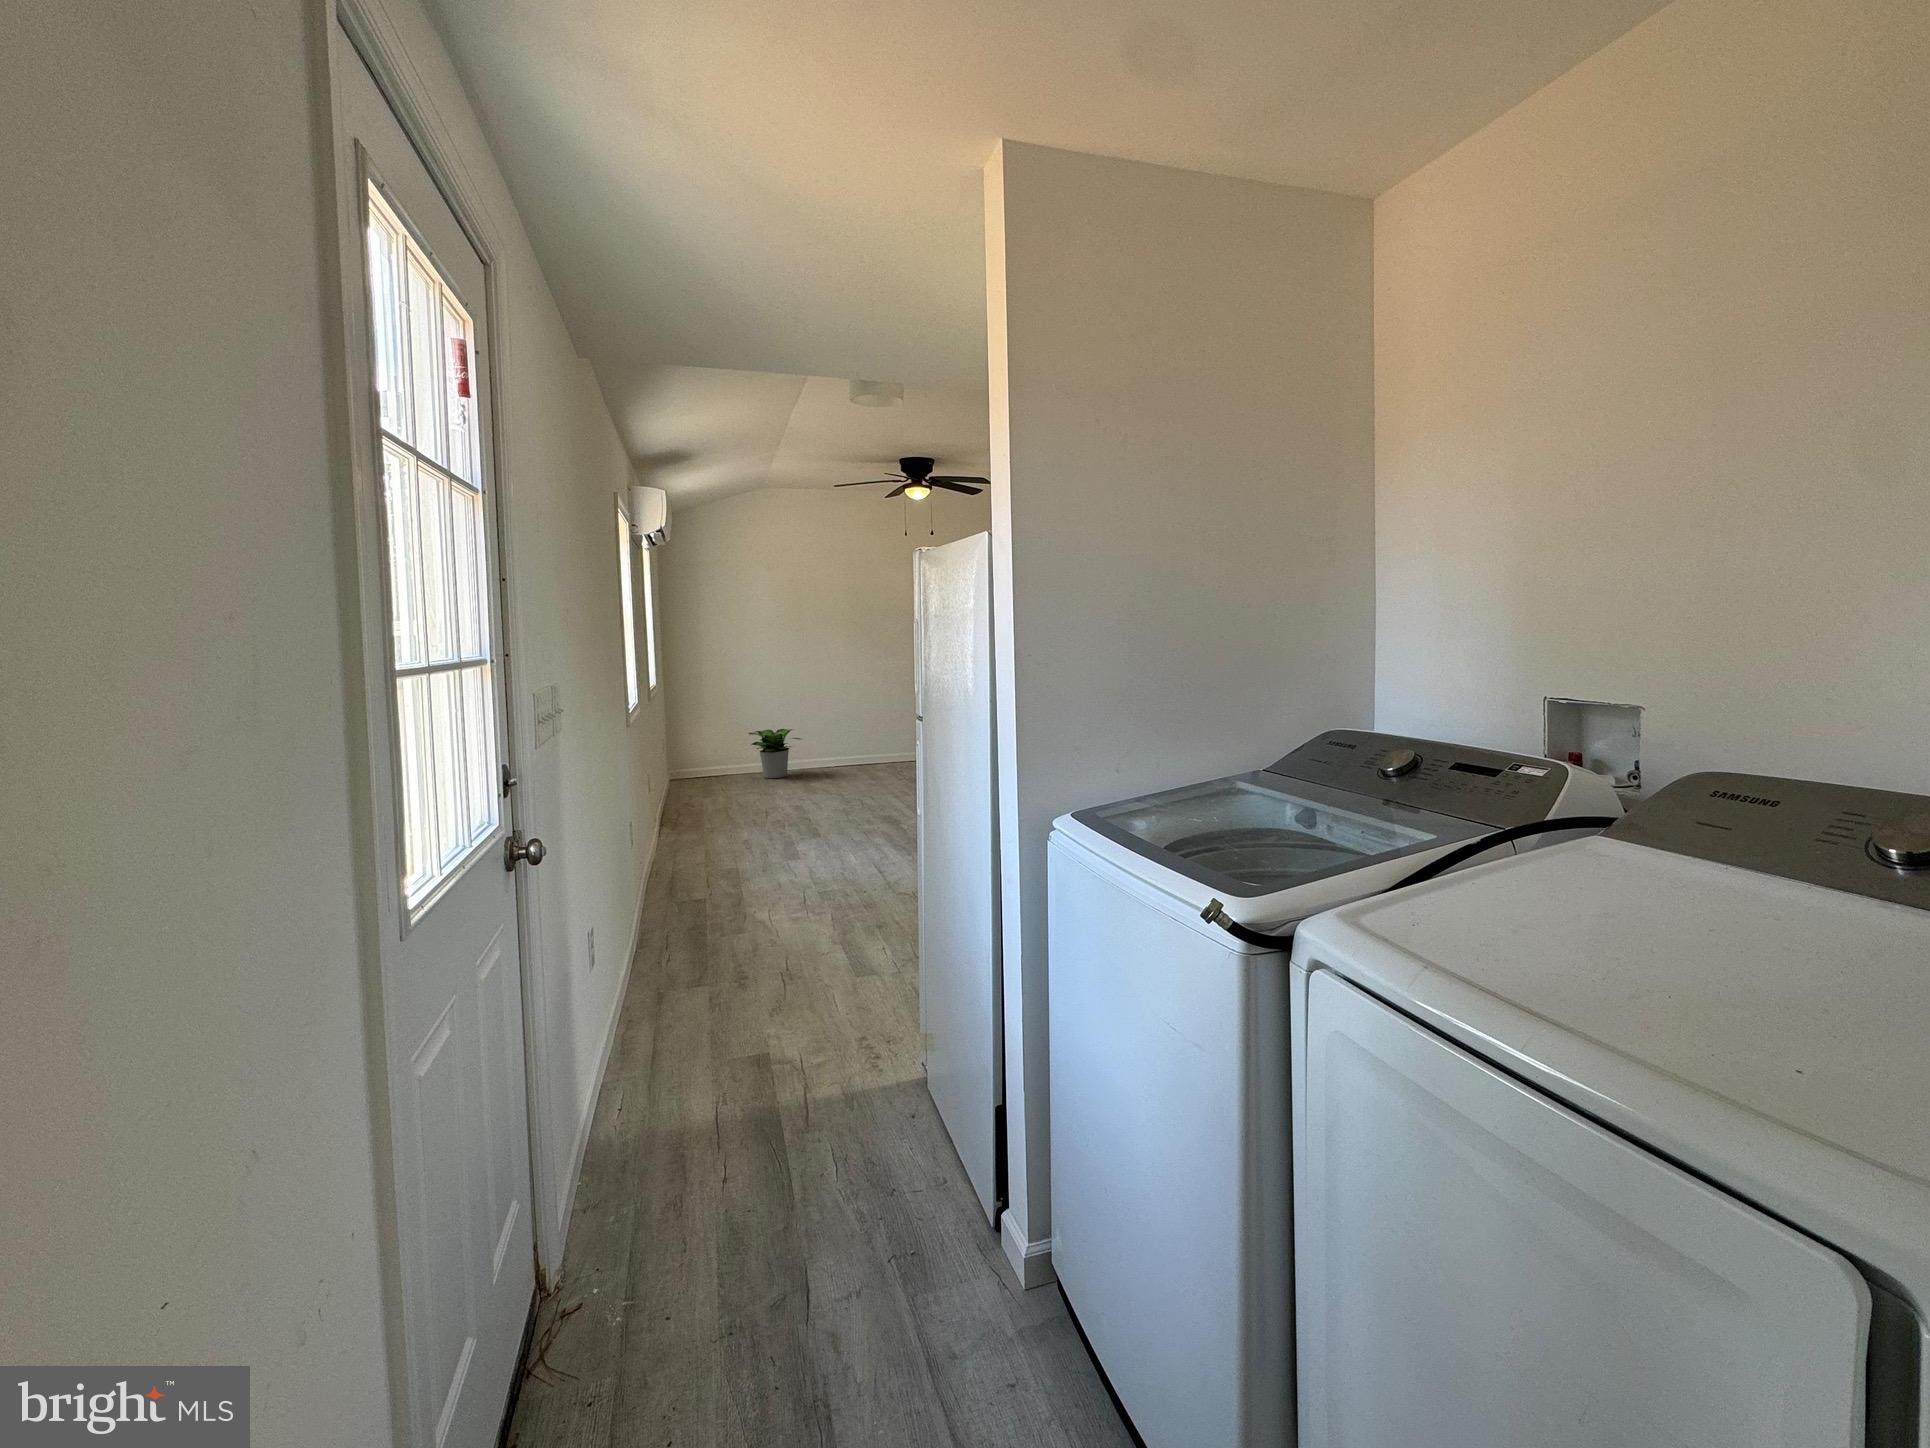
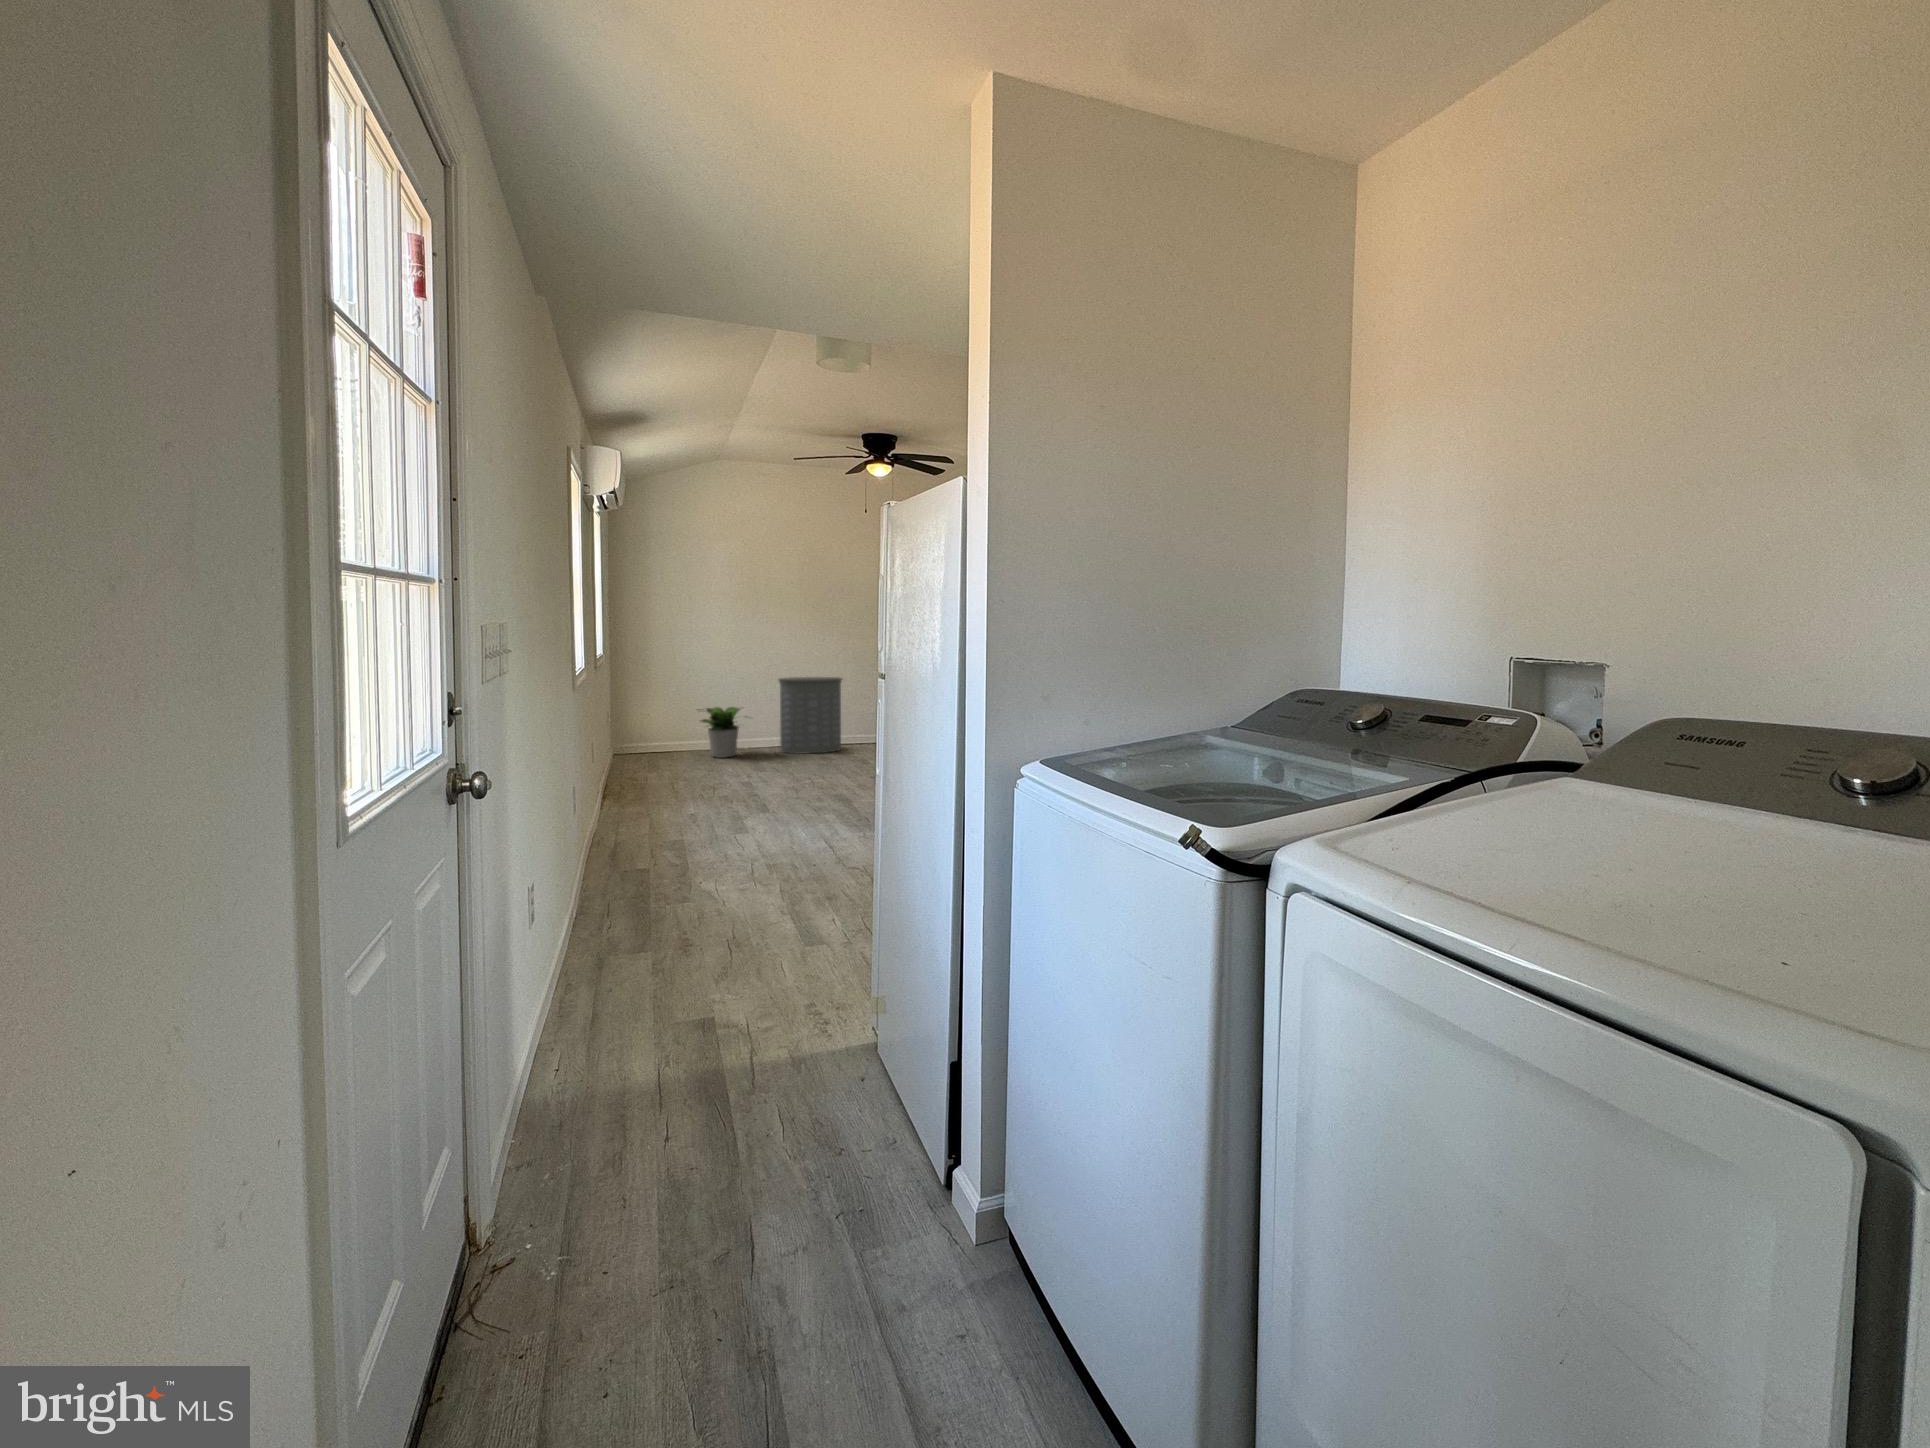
laundry hamper: none [825,697,887,772] -> present [778,677,842,754]

